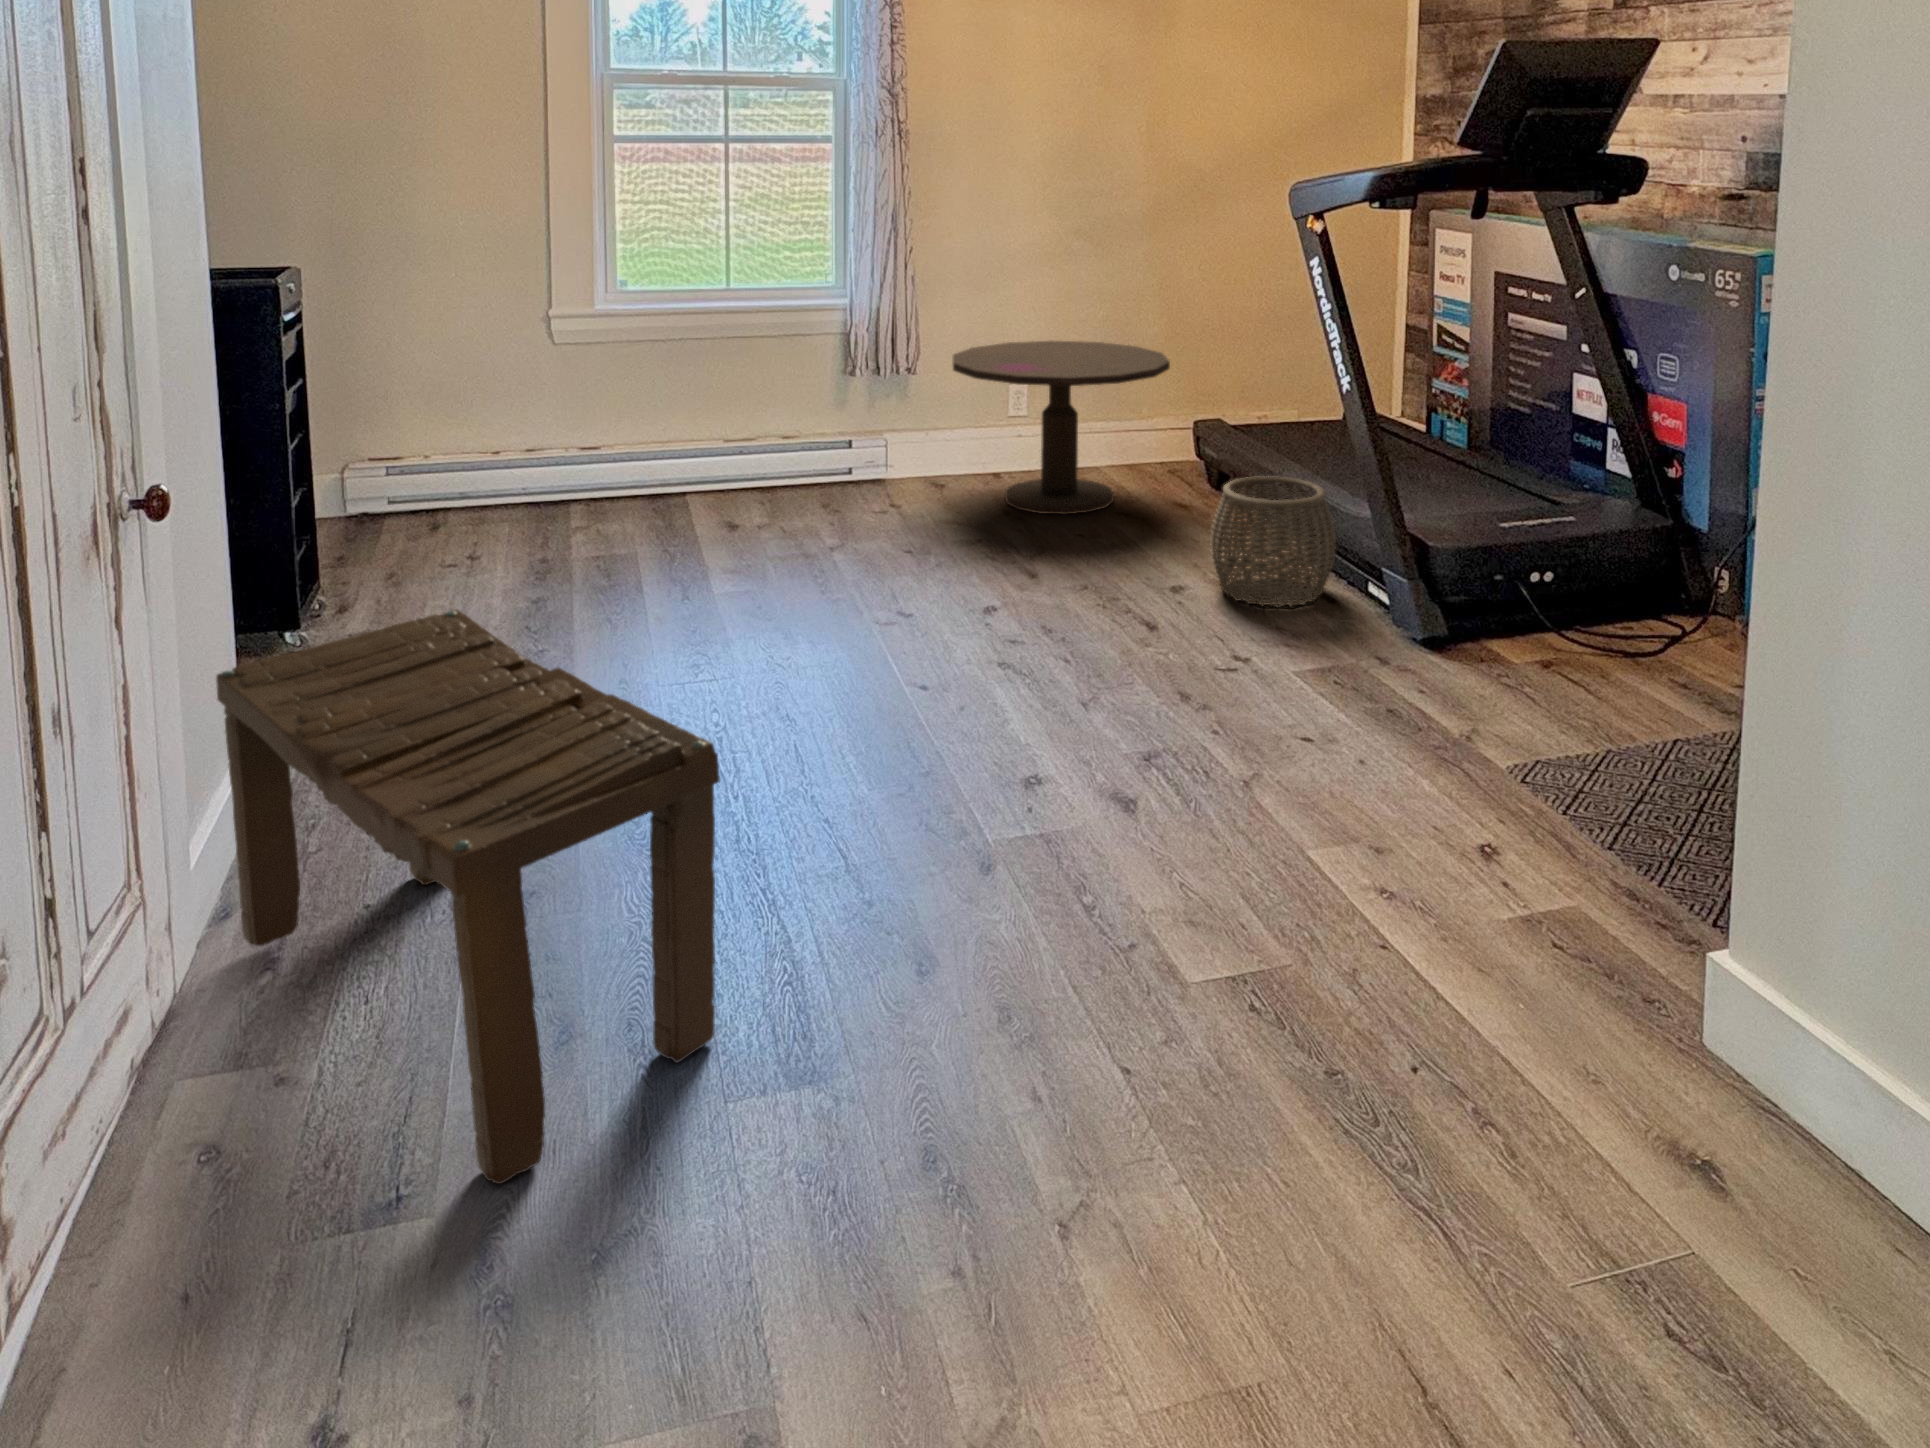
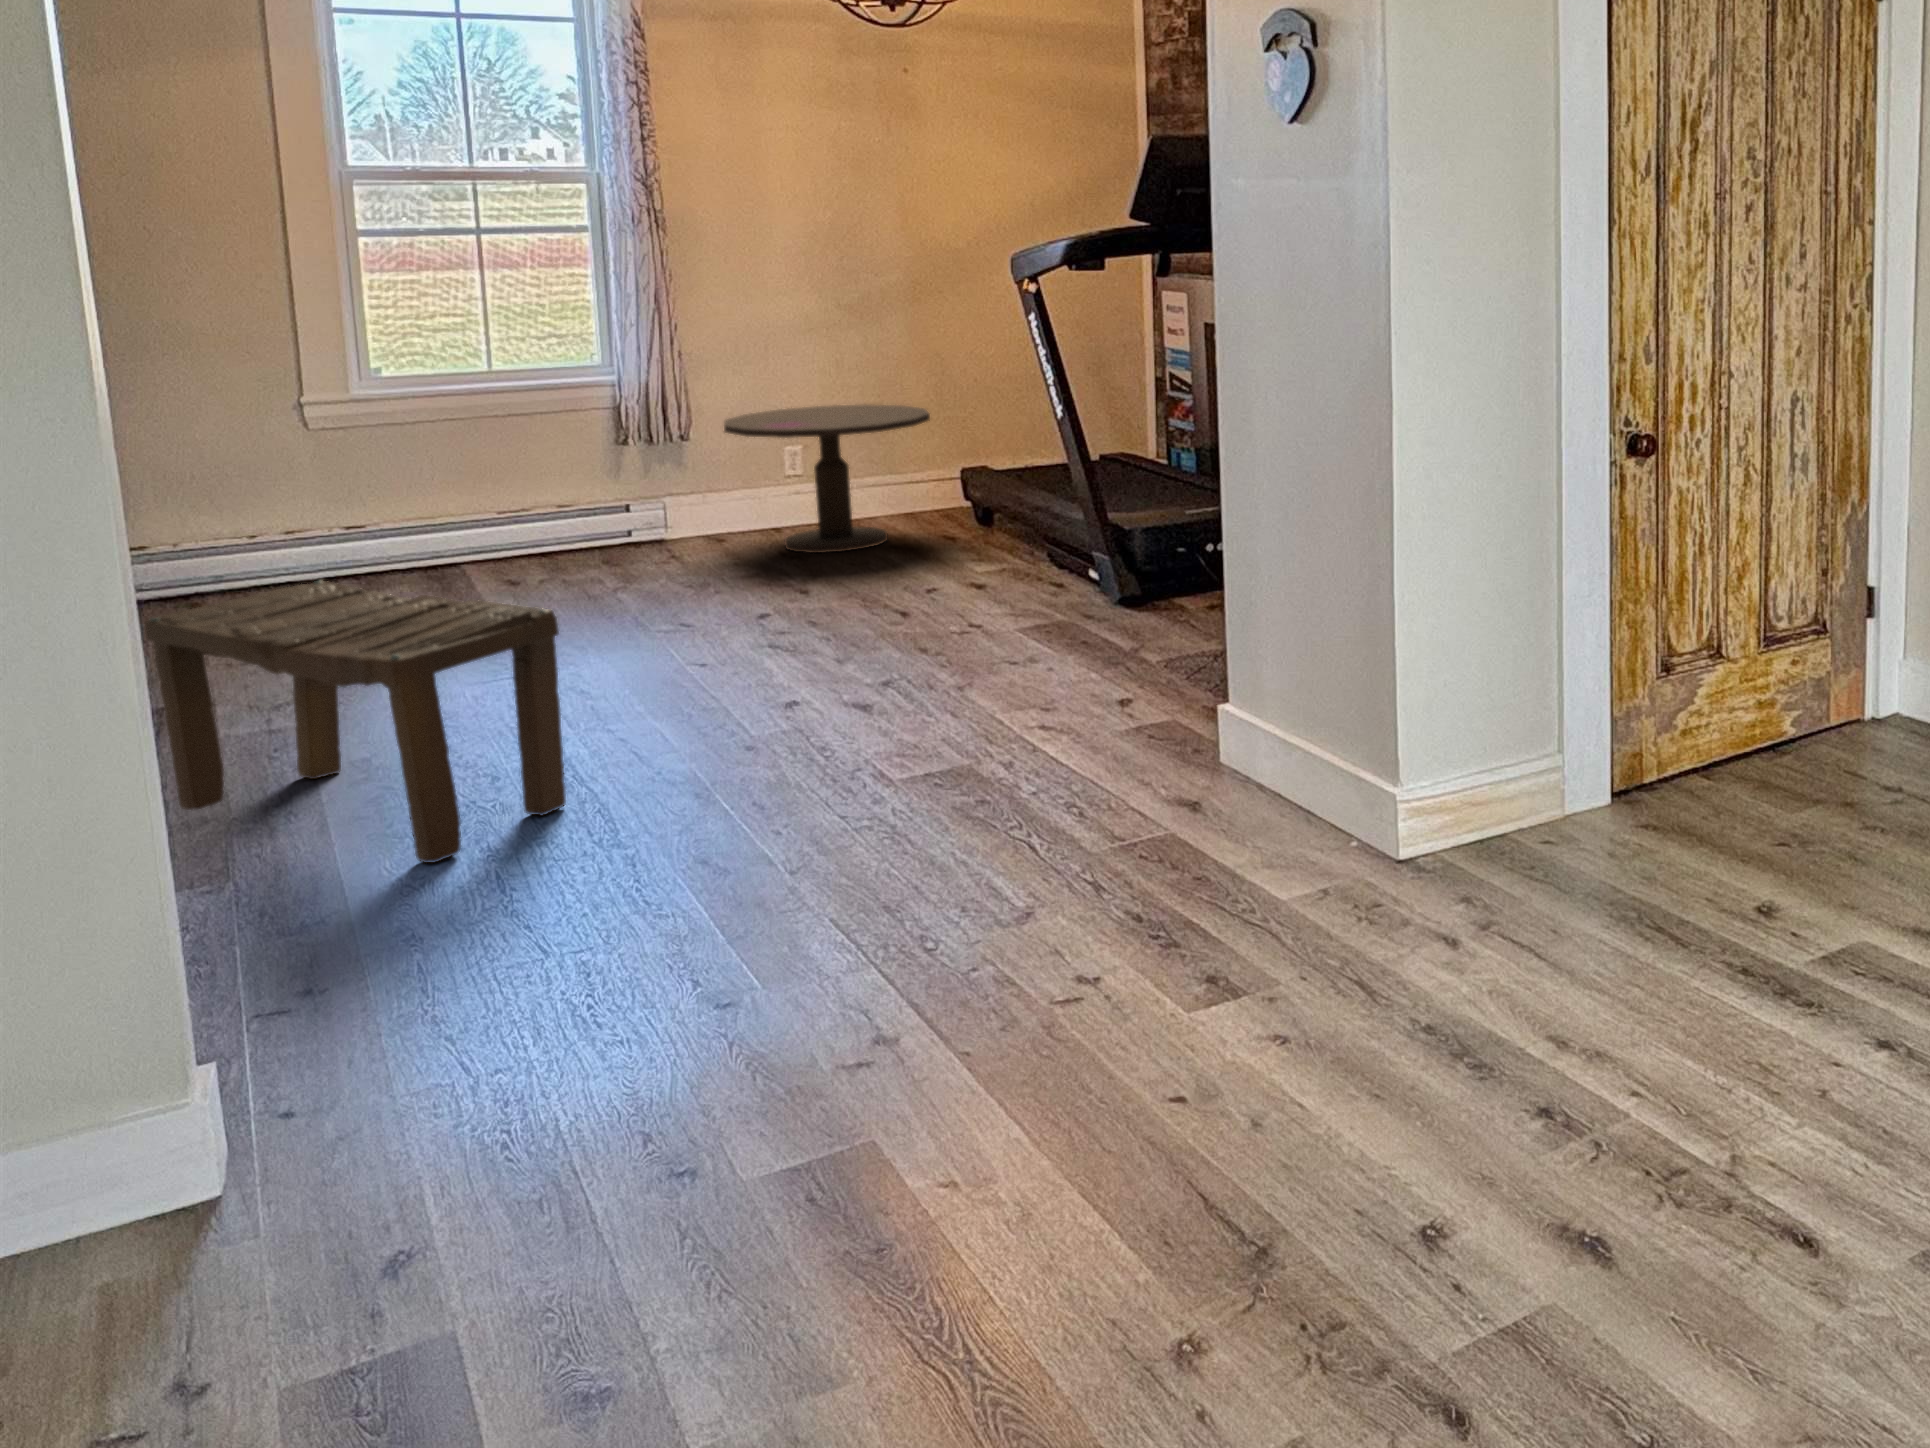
woven basket: present [1210,476,1336,608] -> none [957,492,1062,591]

